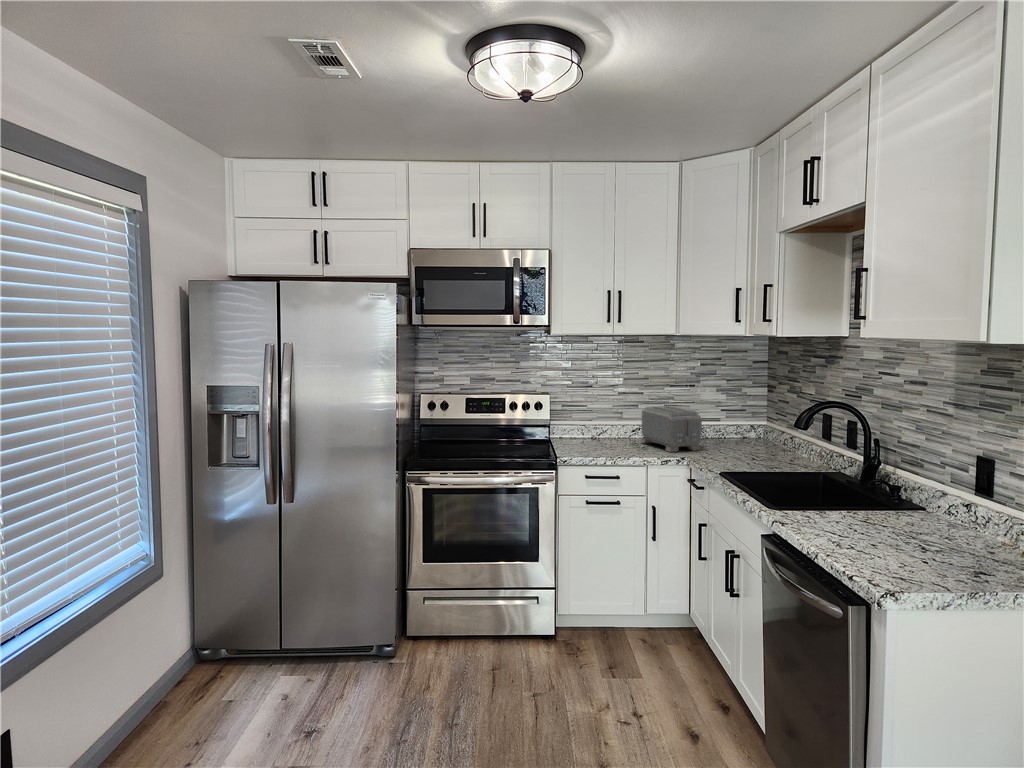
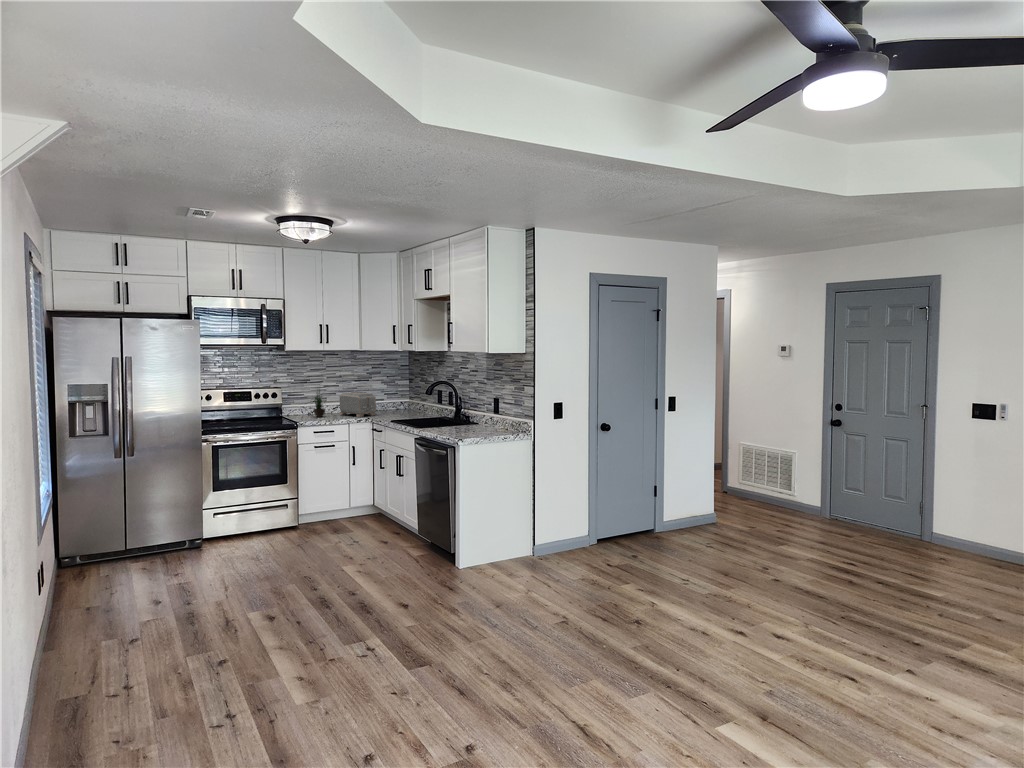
potted plant: none [591,382,621,445] -> present [313,390,325,417]

